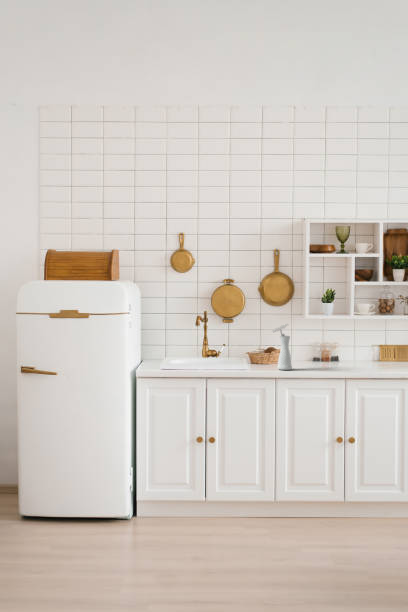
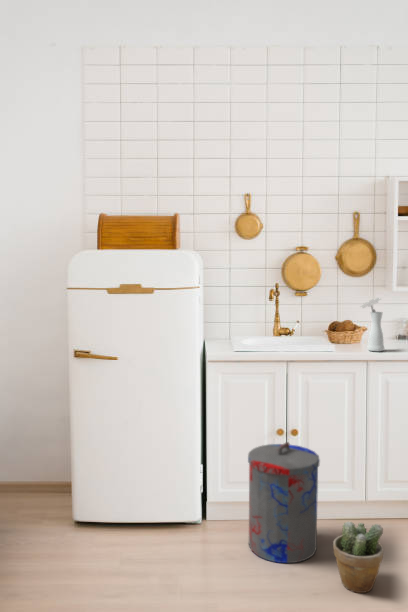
trash can: none [166,446,227,550] -> present [248,442,320,563]
potted plant: none [230,511,271,571] -> present [333,522,384,593]

